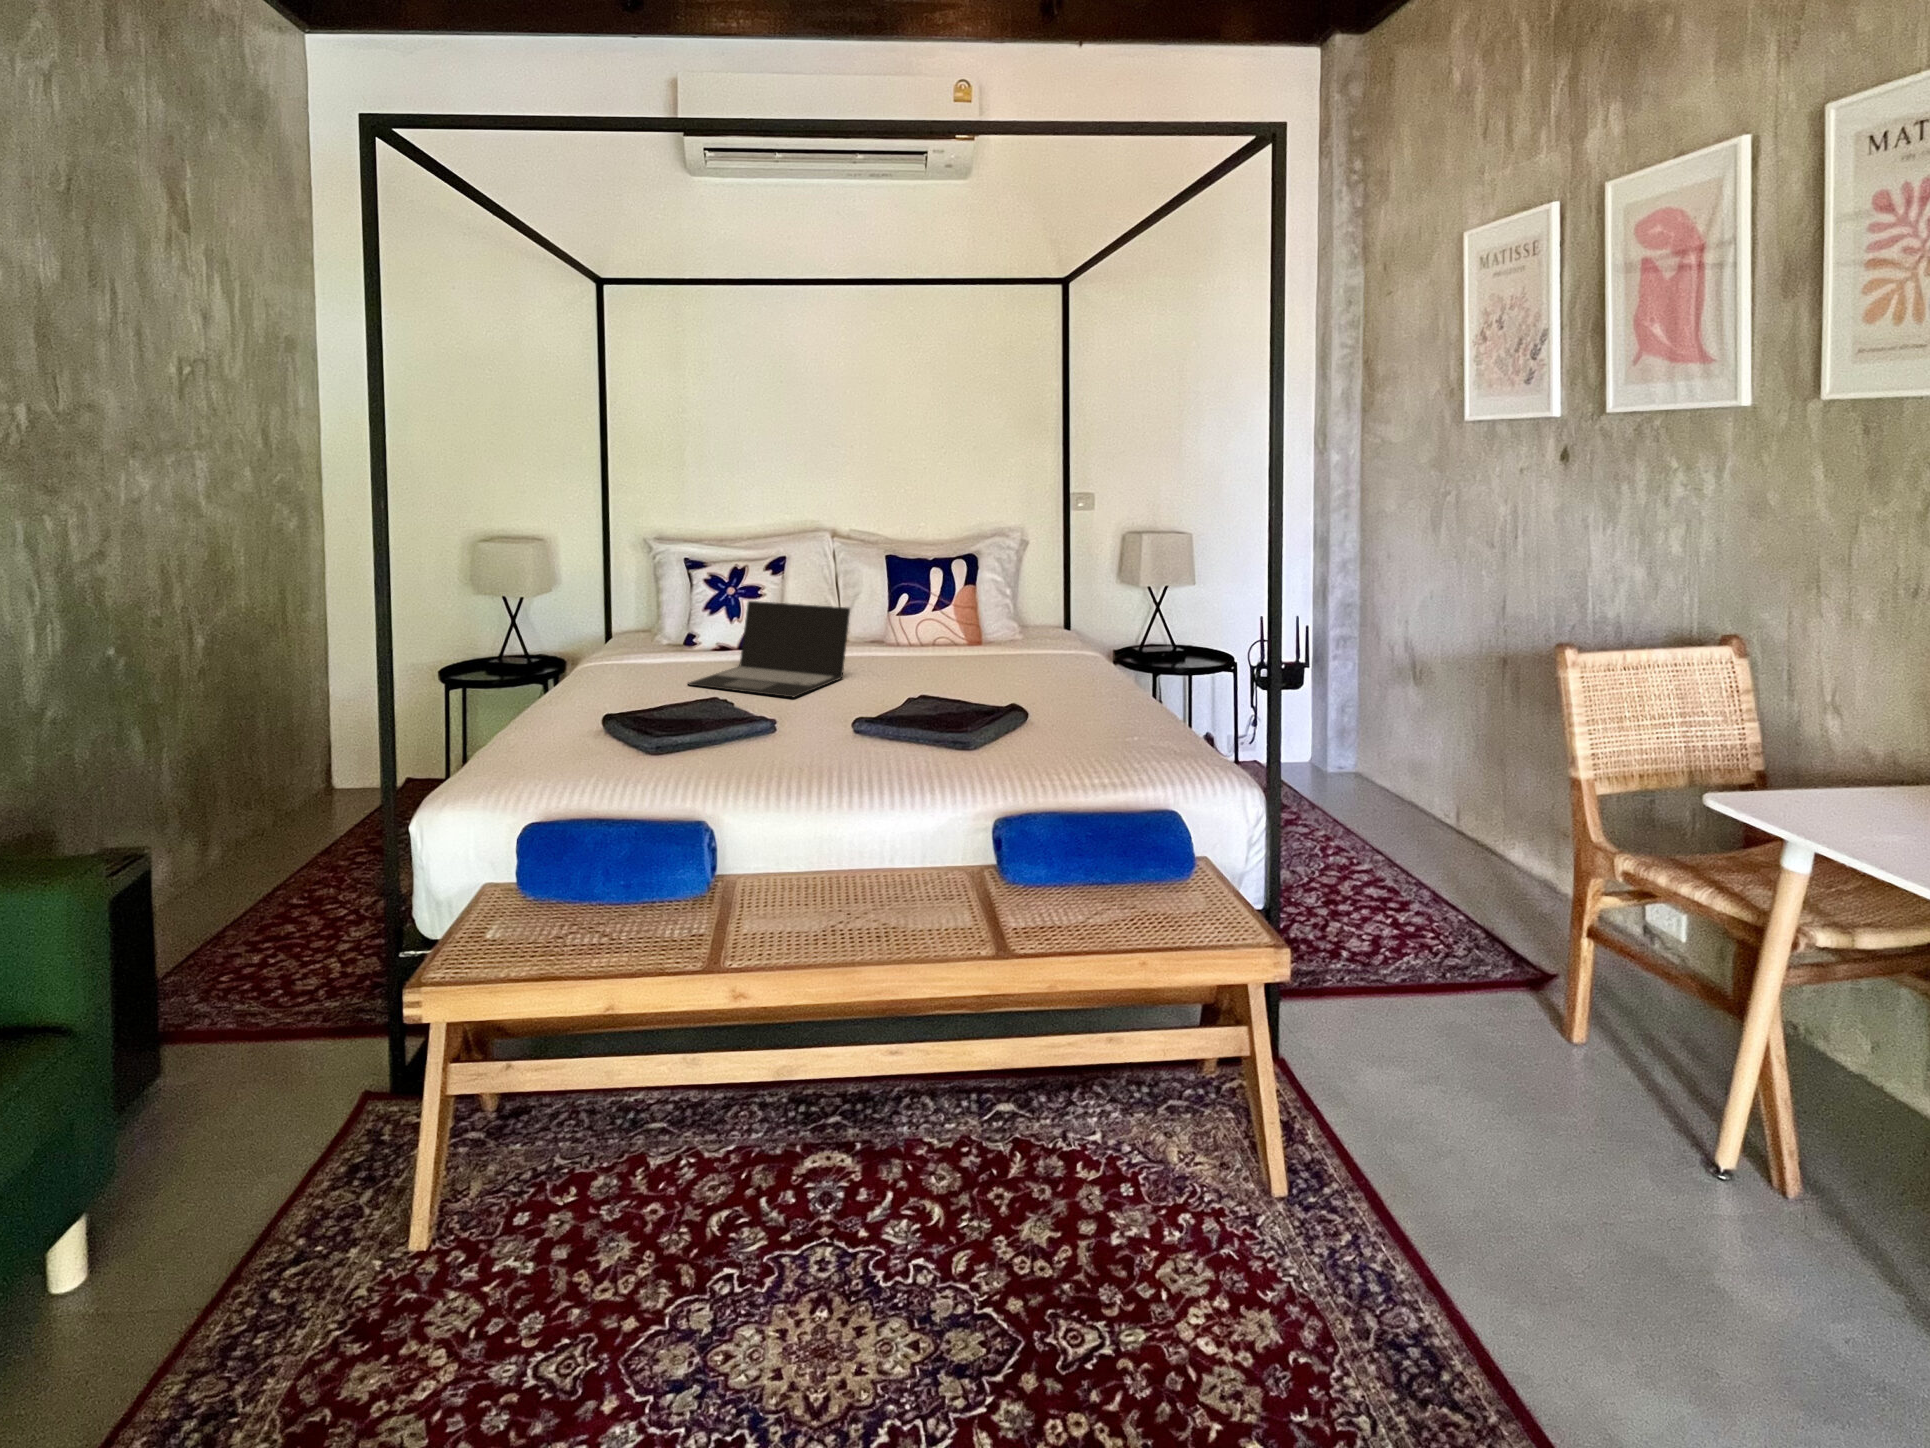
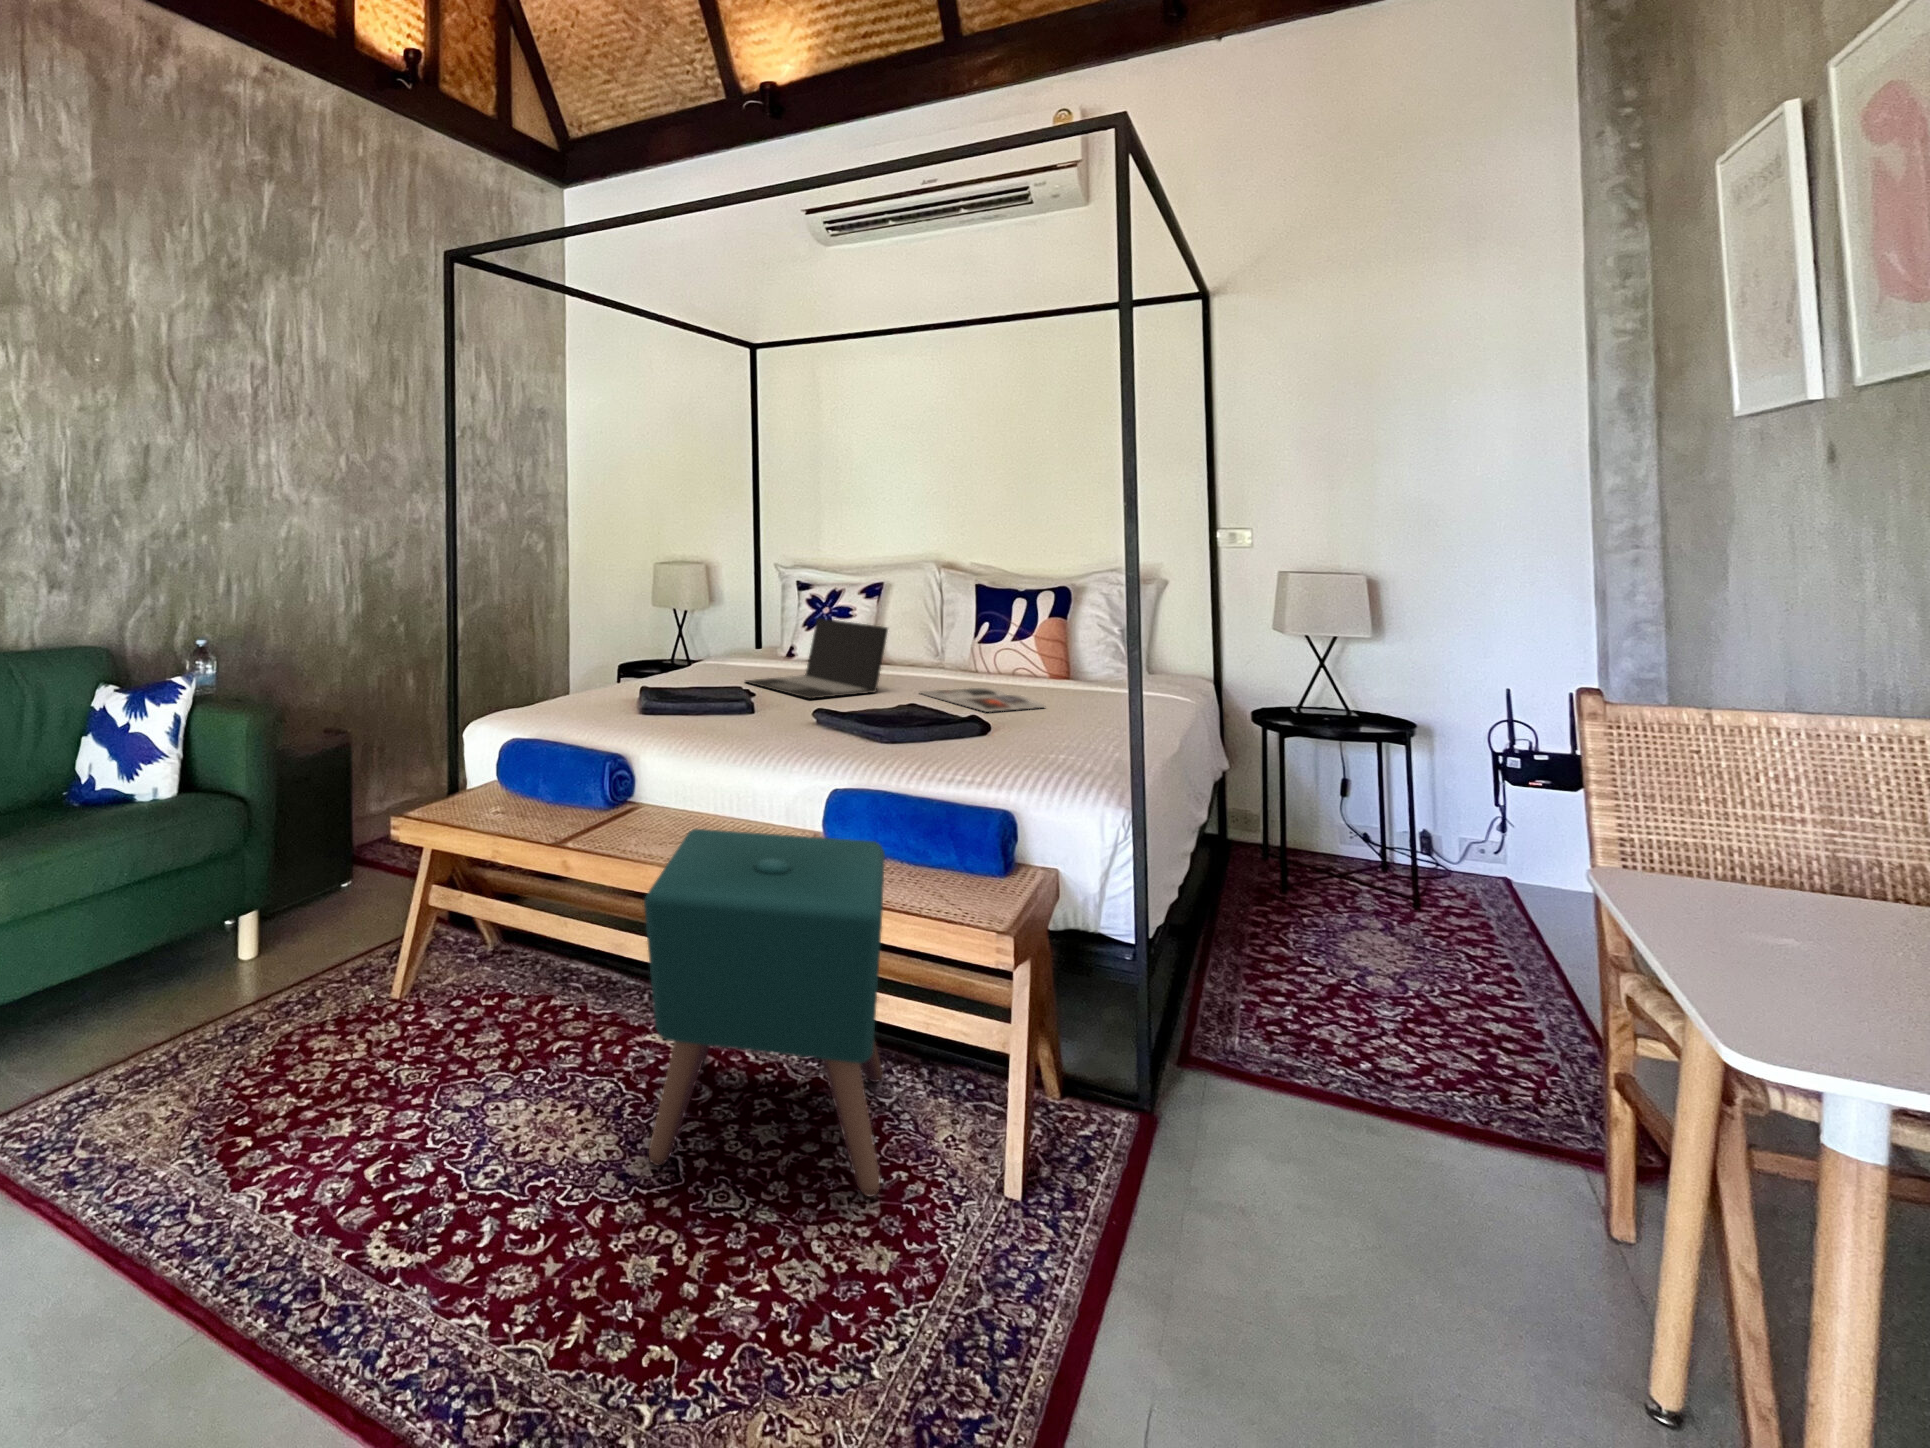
magazine: none [880,659,1012,687] -> present [921,688,1046,712]
ottoman: none [867,864,1200,1334] -> present [644,829,885,1197]

